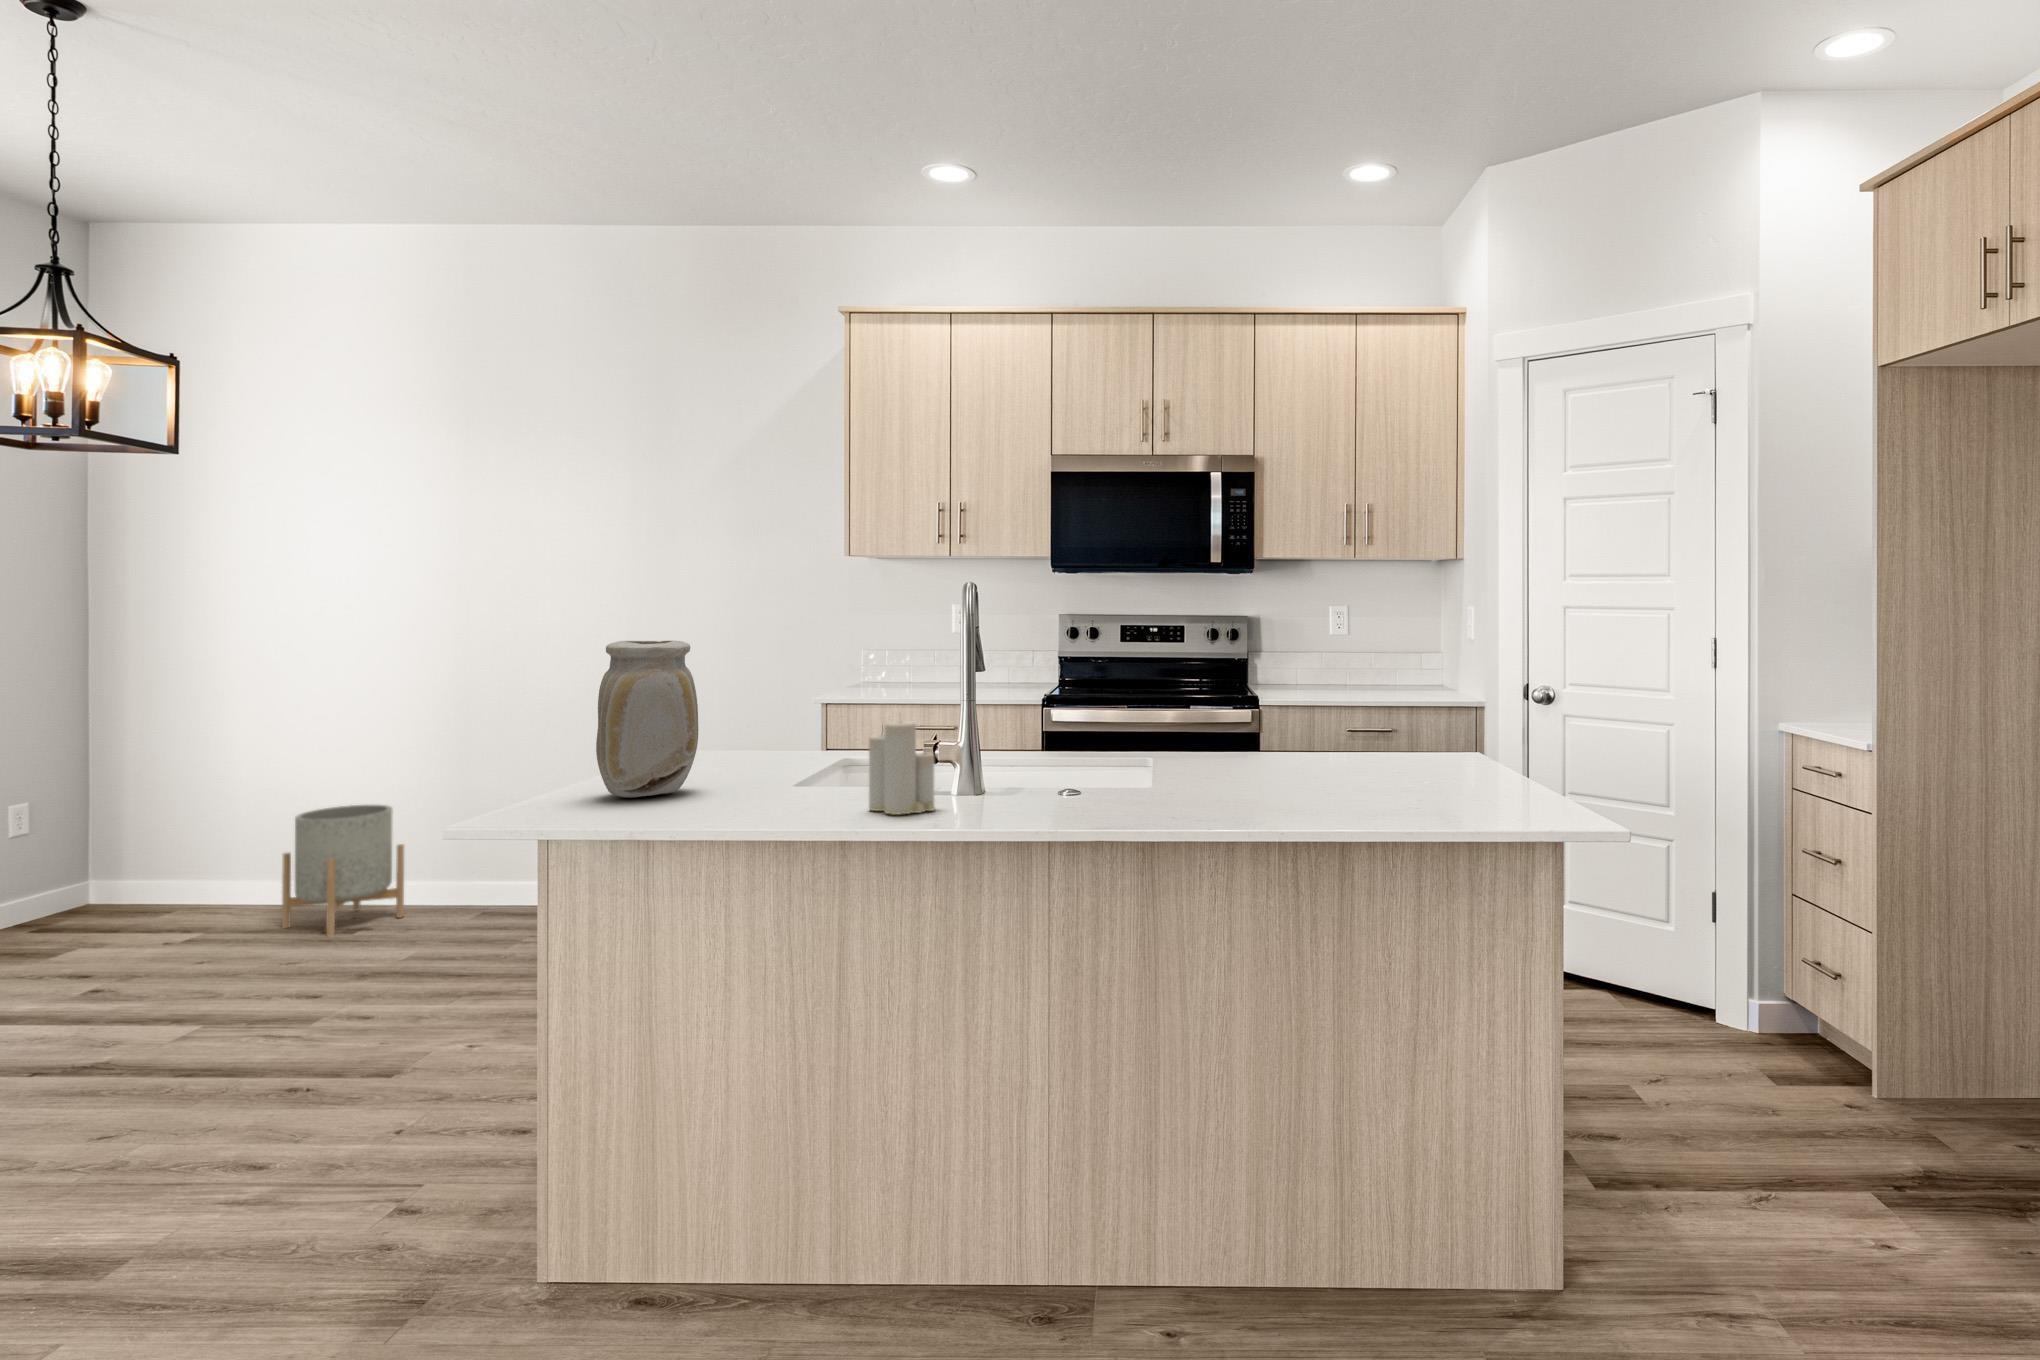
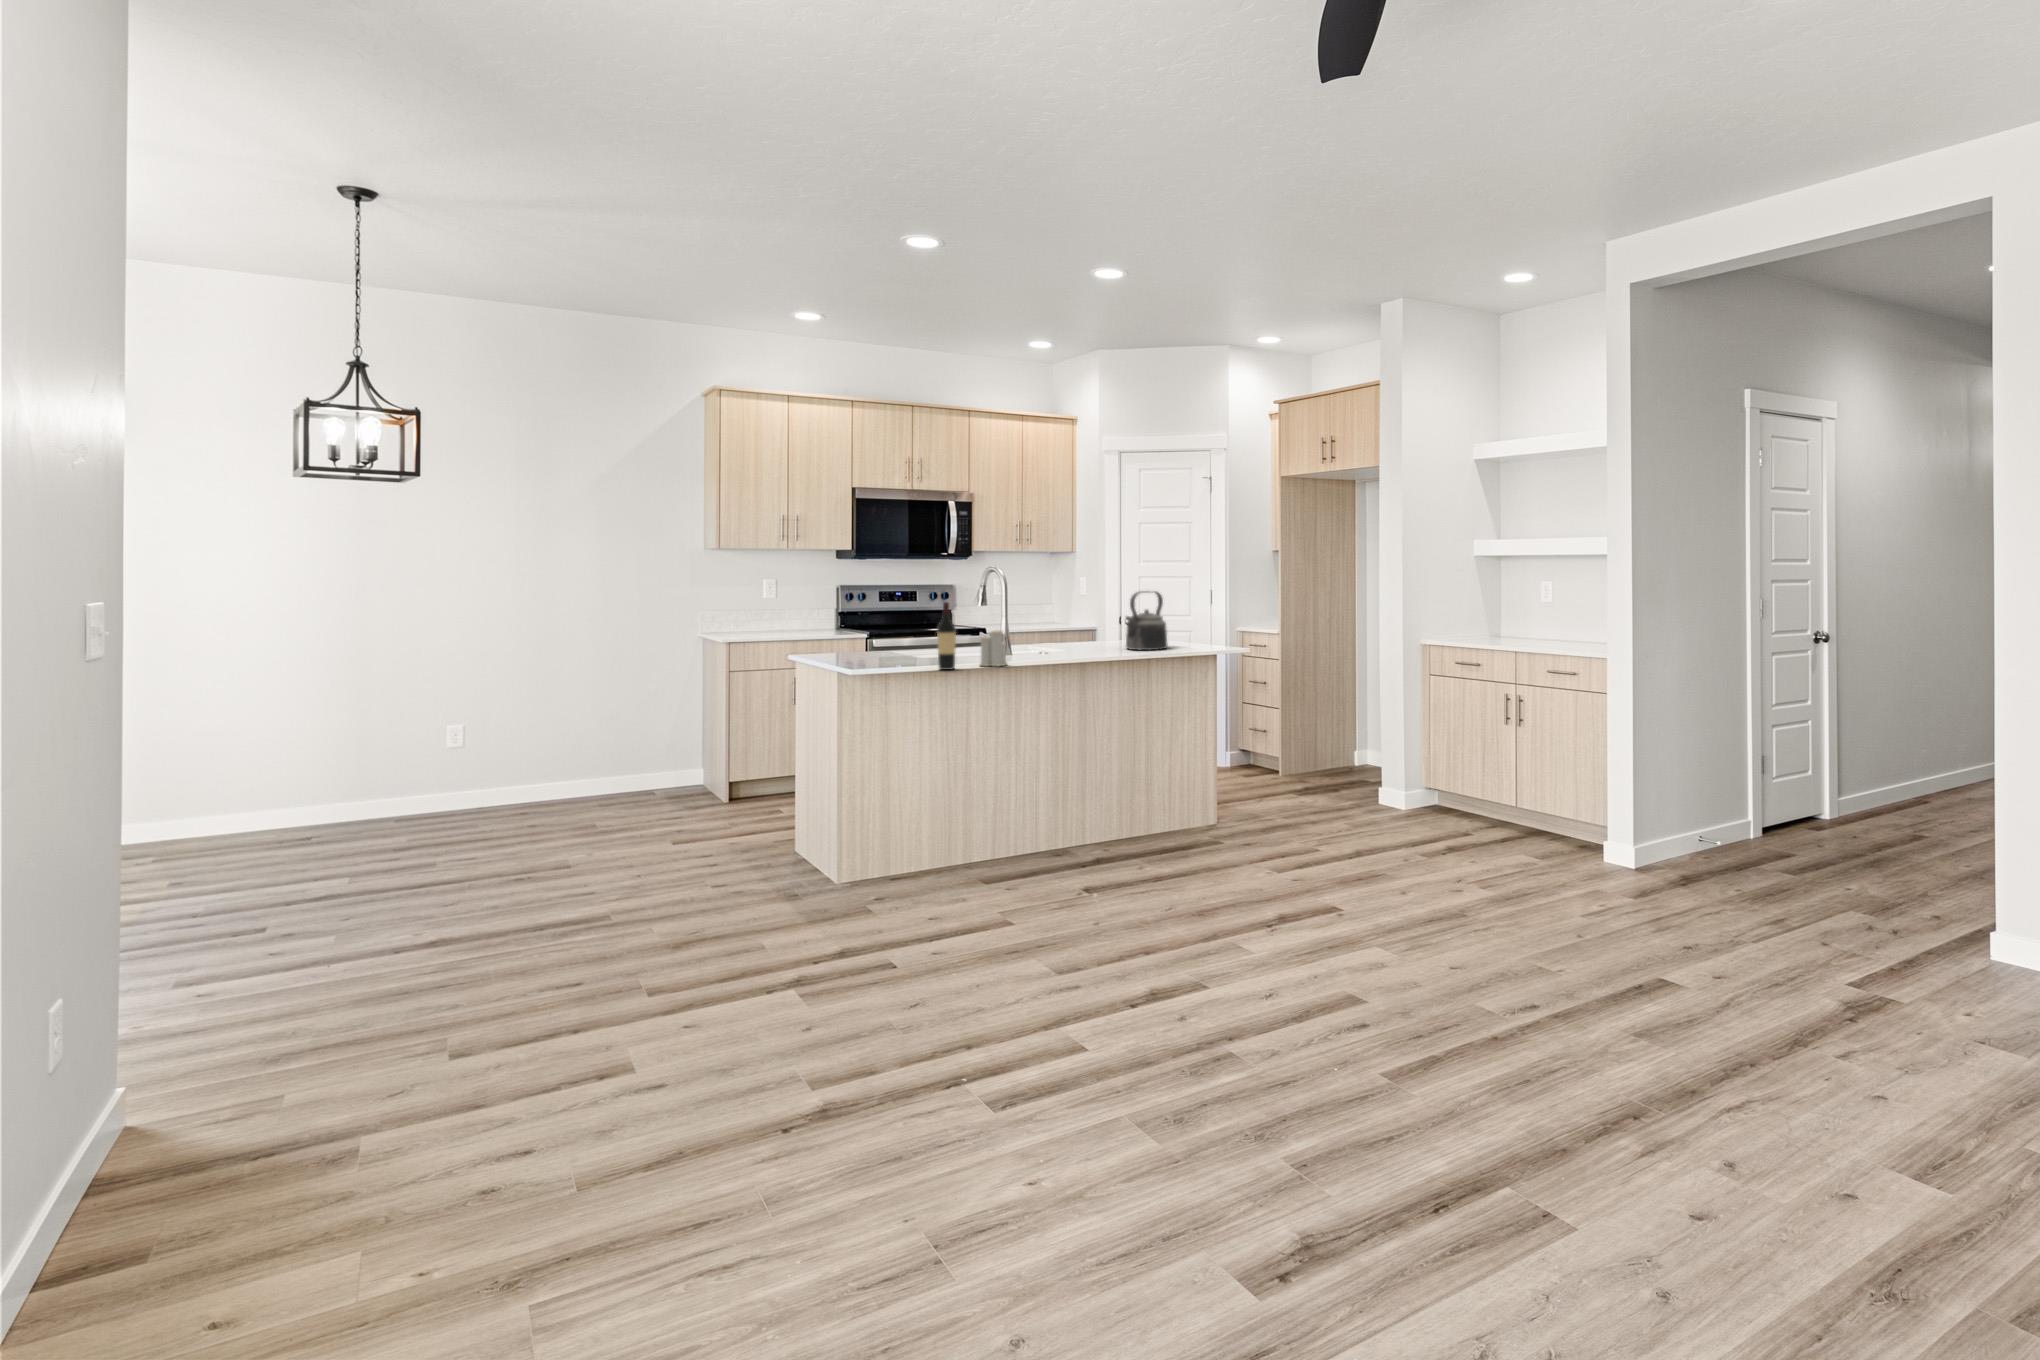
kettle: none [1333,633,1460,788] -> present [1126,592,1167,650]
vase: present [596,640,698,797] -> none [845,602,886,671]
wine bottle: none [749,645,796,815] -> present [937,602,956,670]
planter: present [282,805,404,936] -> none [265,740,359,835]

